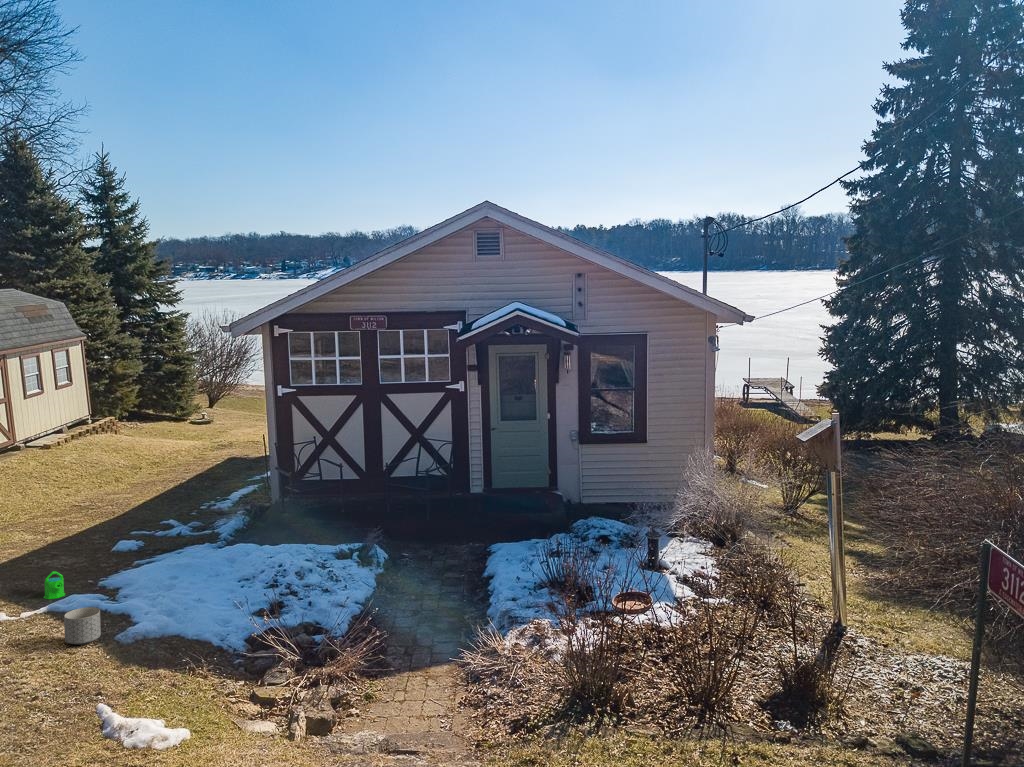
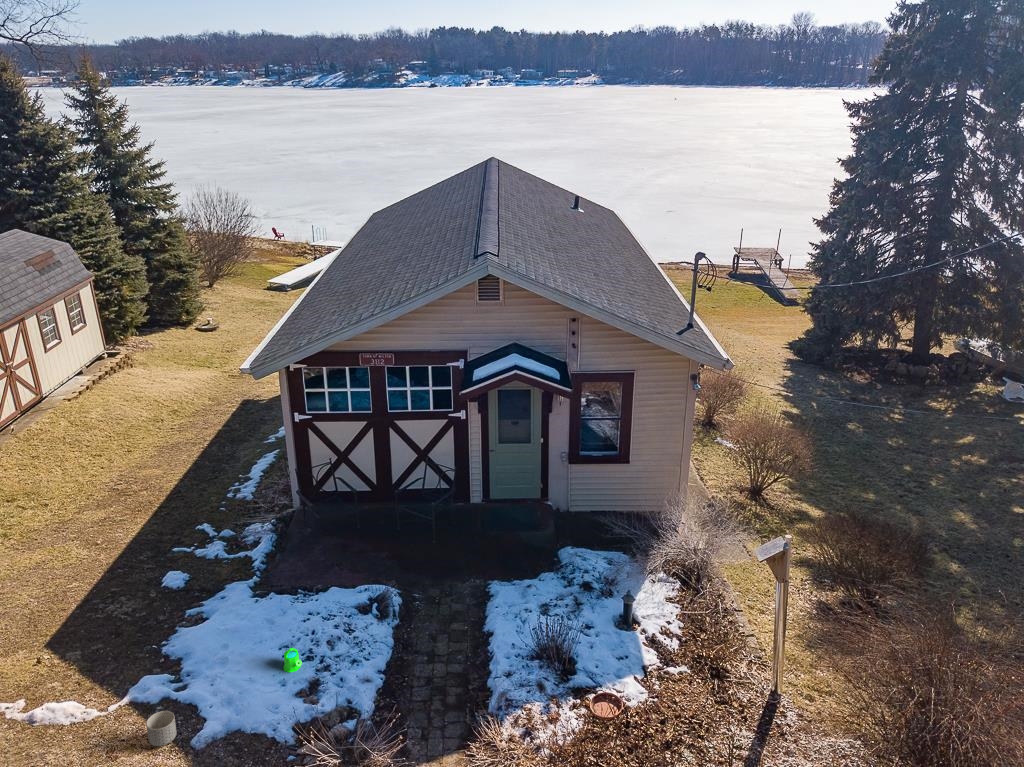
watering can: present [44,571,65,599] -> present [283,648,302,672]

